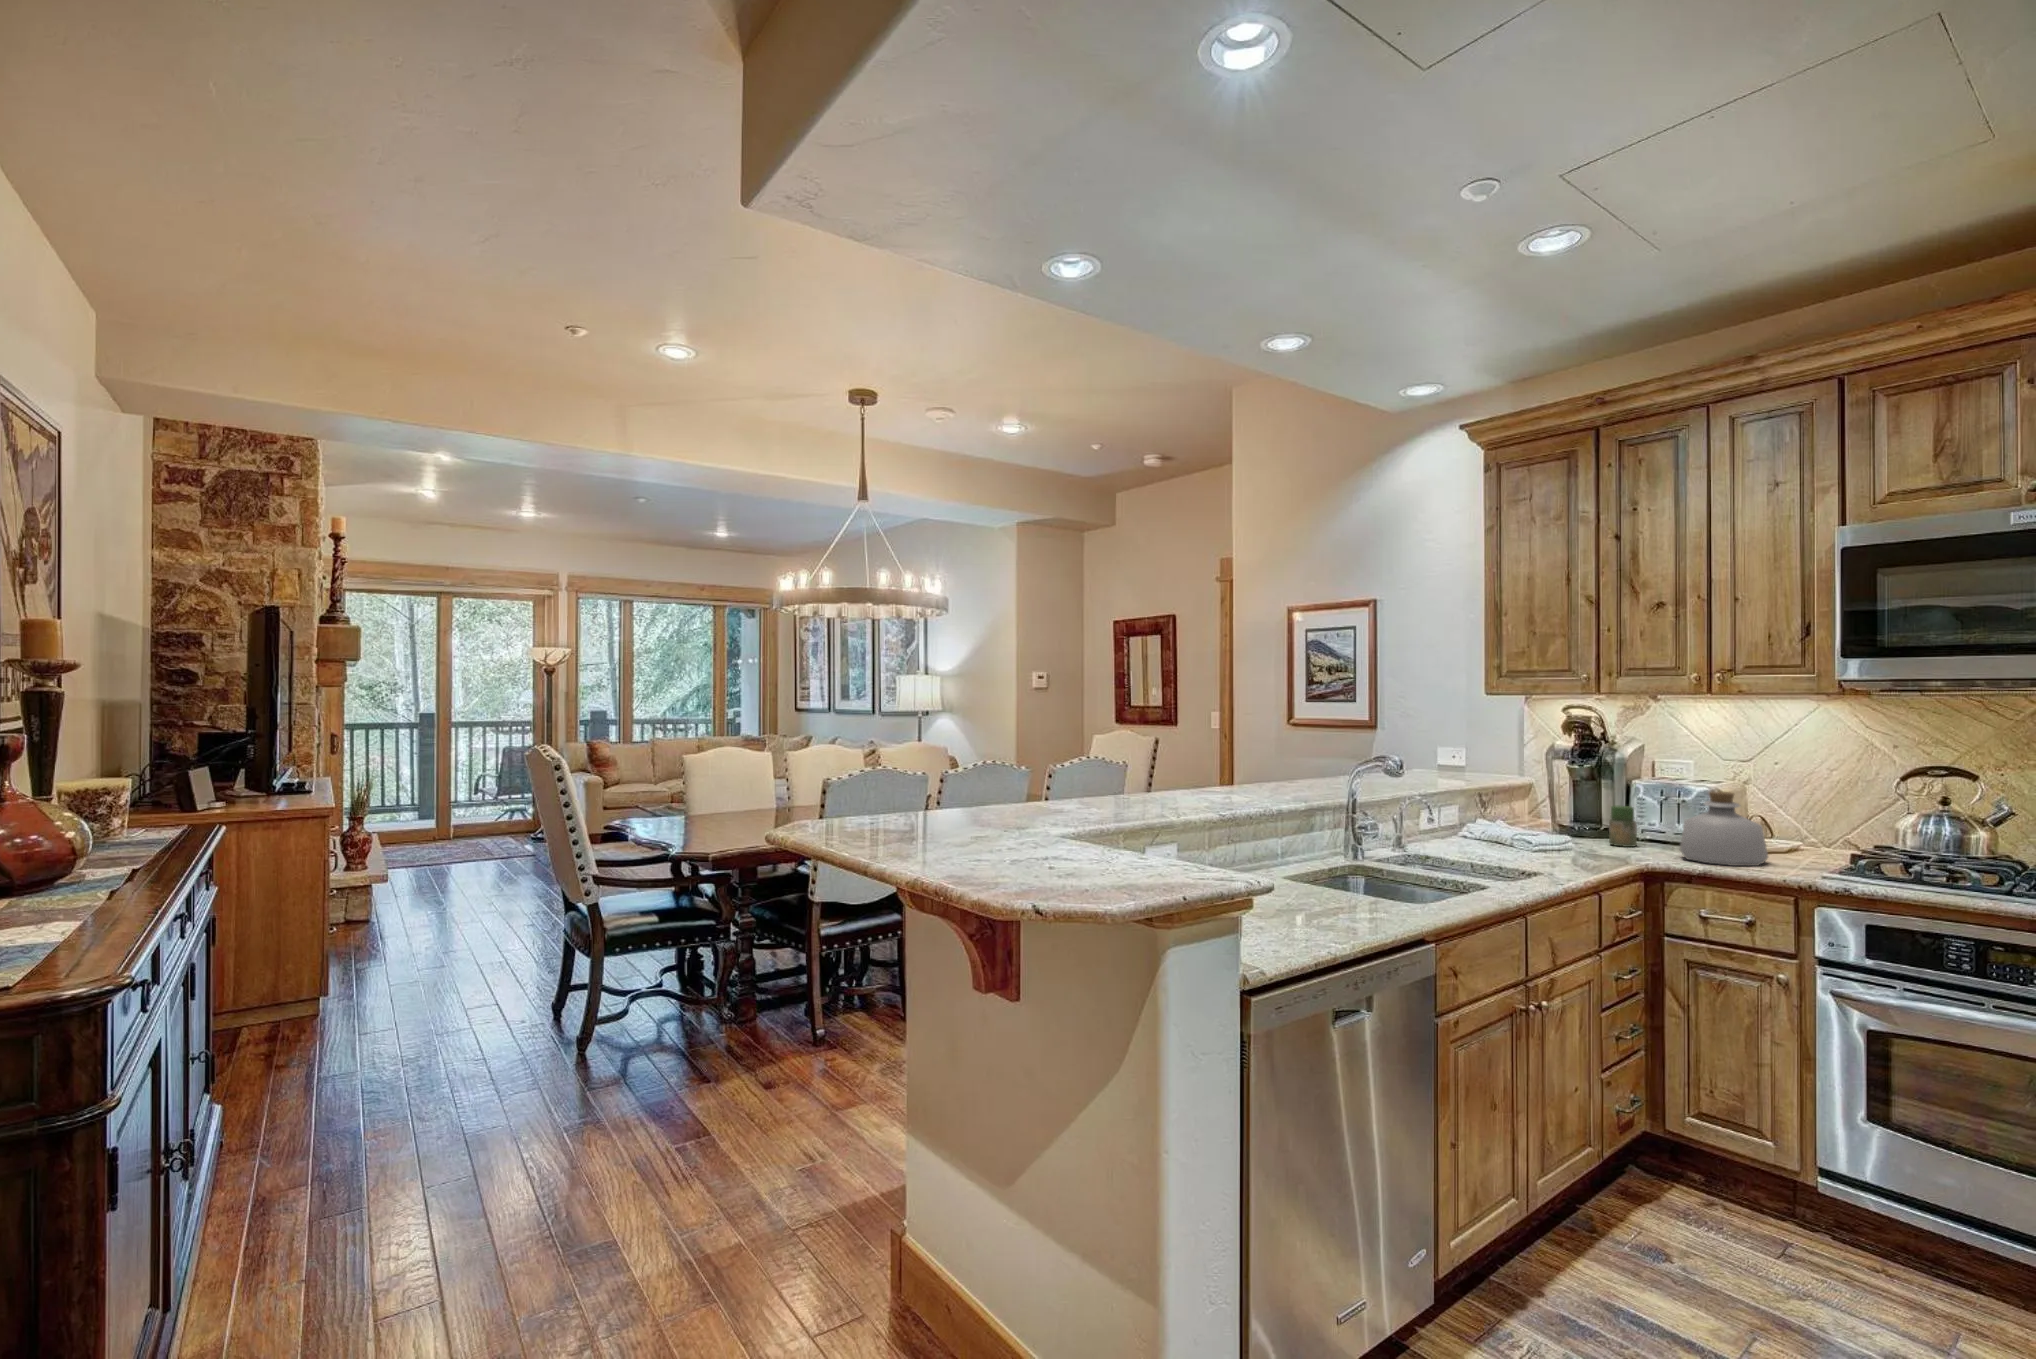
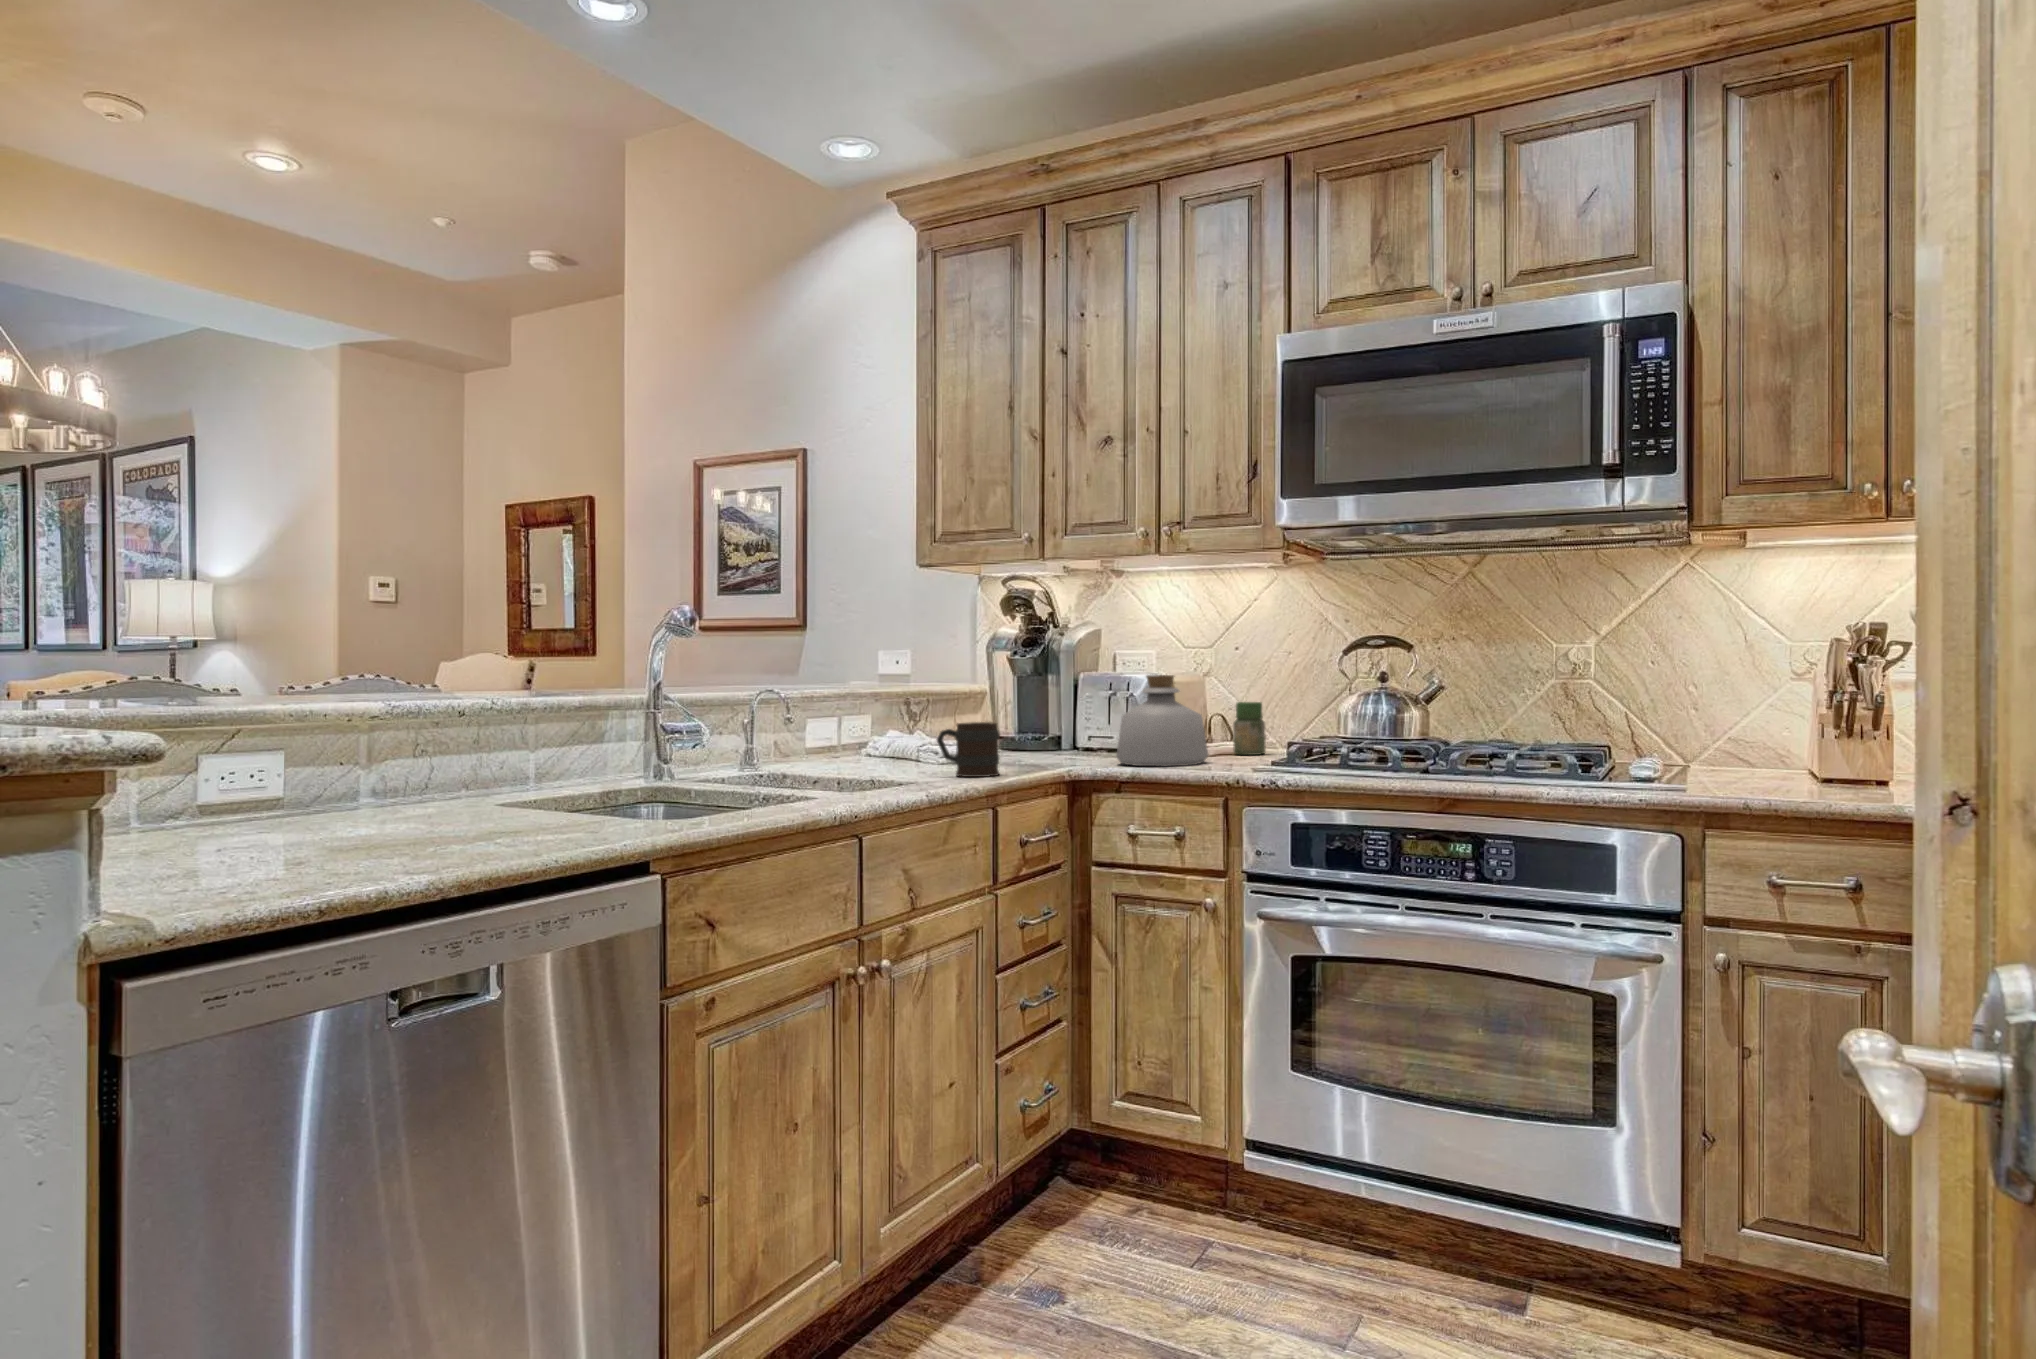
jar: present [1609,806,1637,847] -> present [1233,702,1266,755]
mug: none [1536,824,1590,866] -> present [937,722,1000,777]

